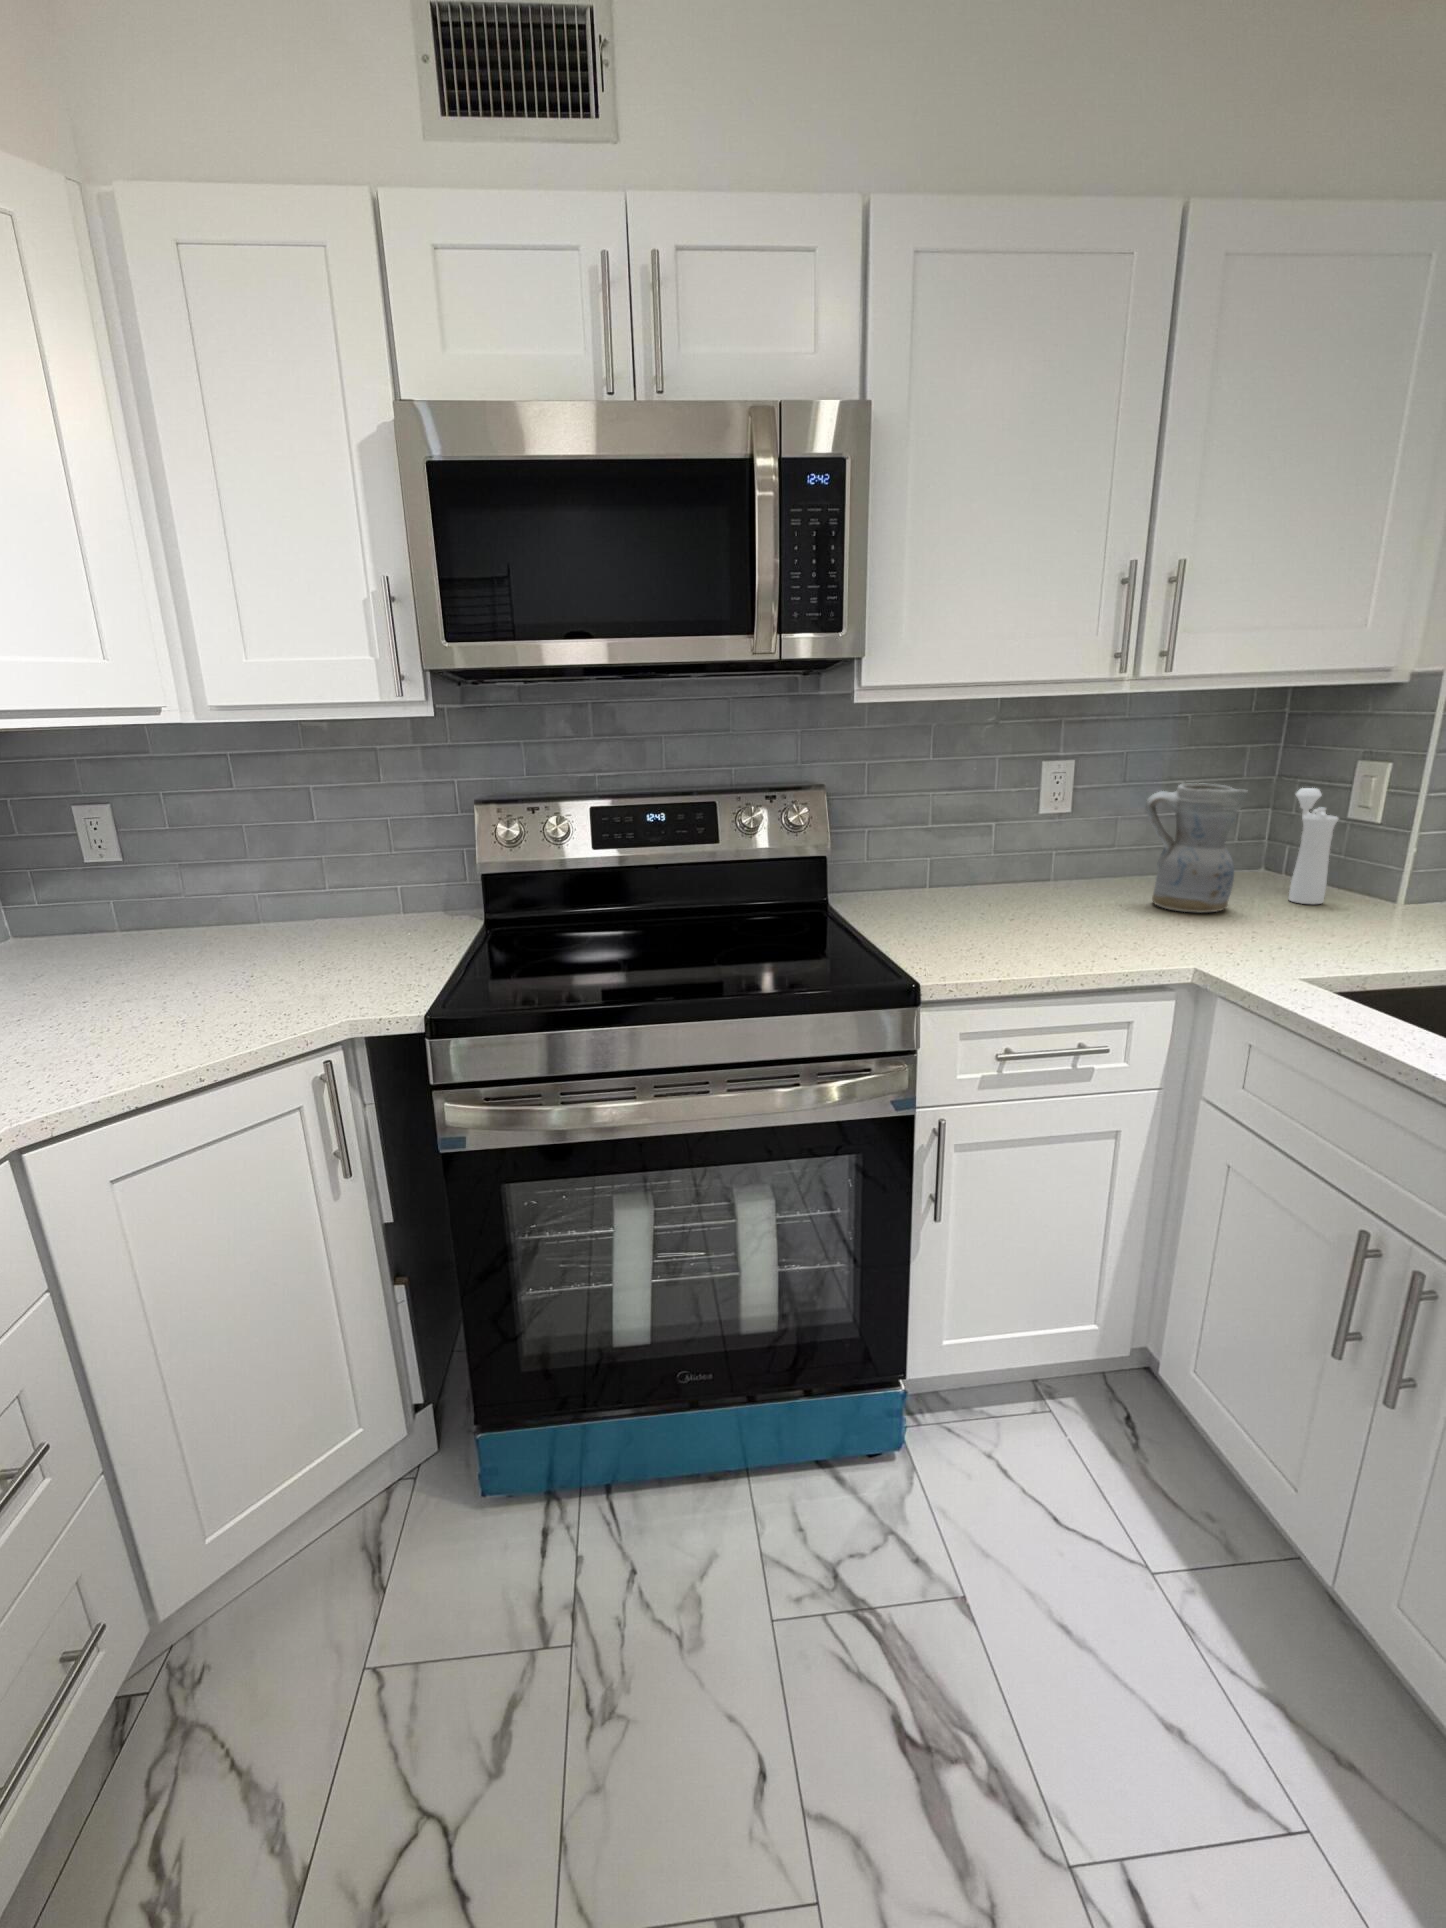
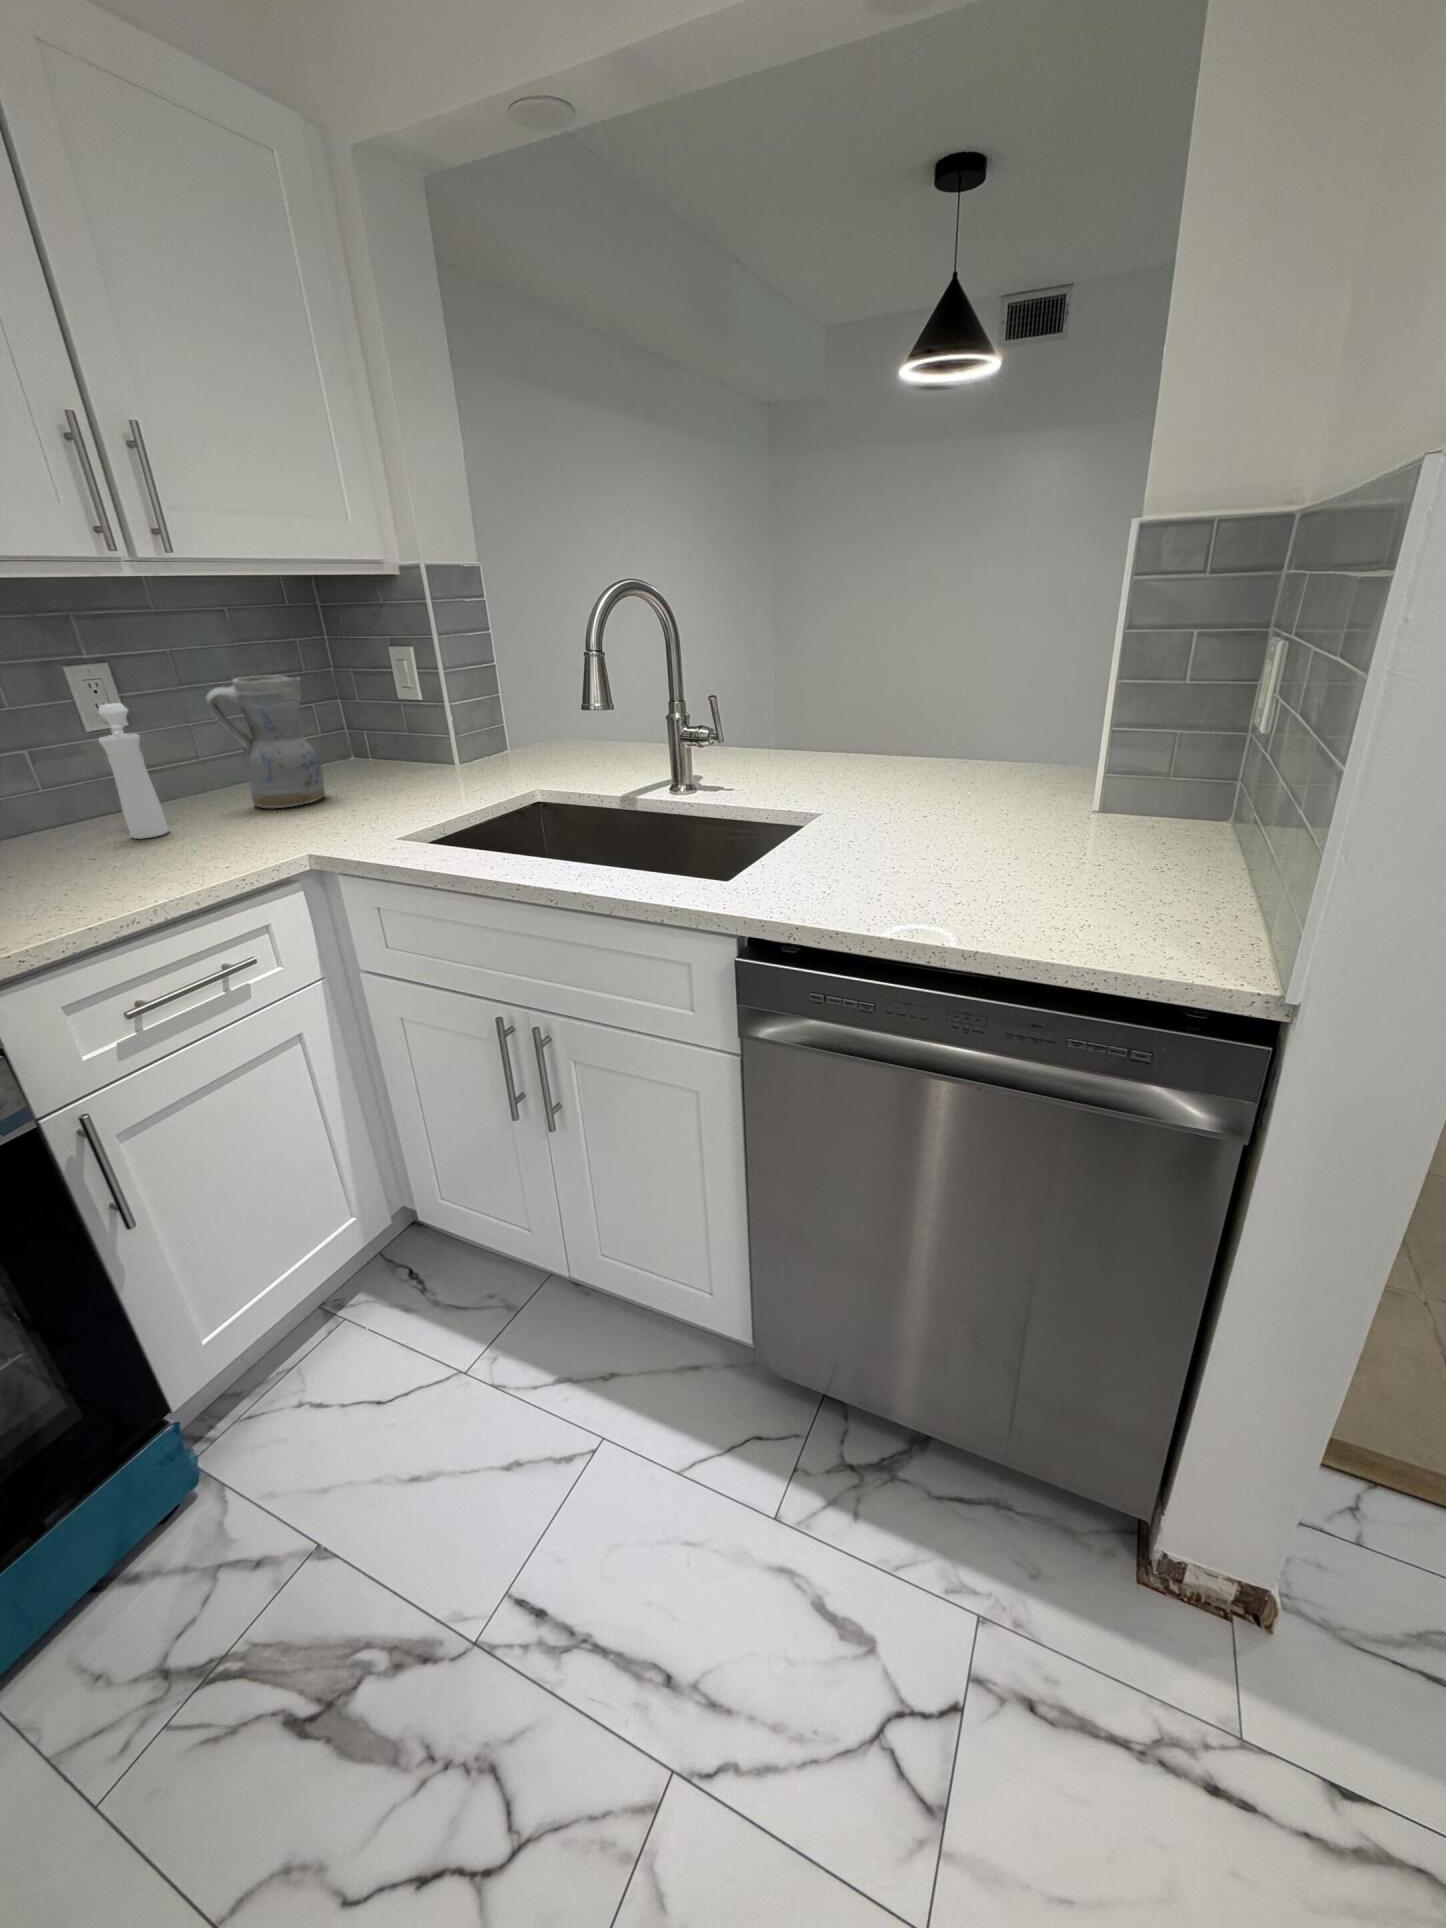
pepper mill: present [1289,788,1338,904] -> present [99,703,169,839]

